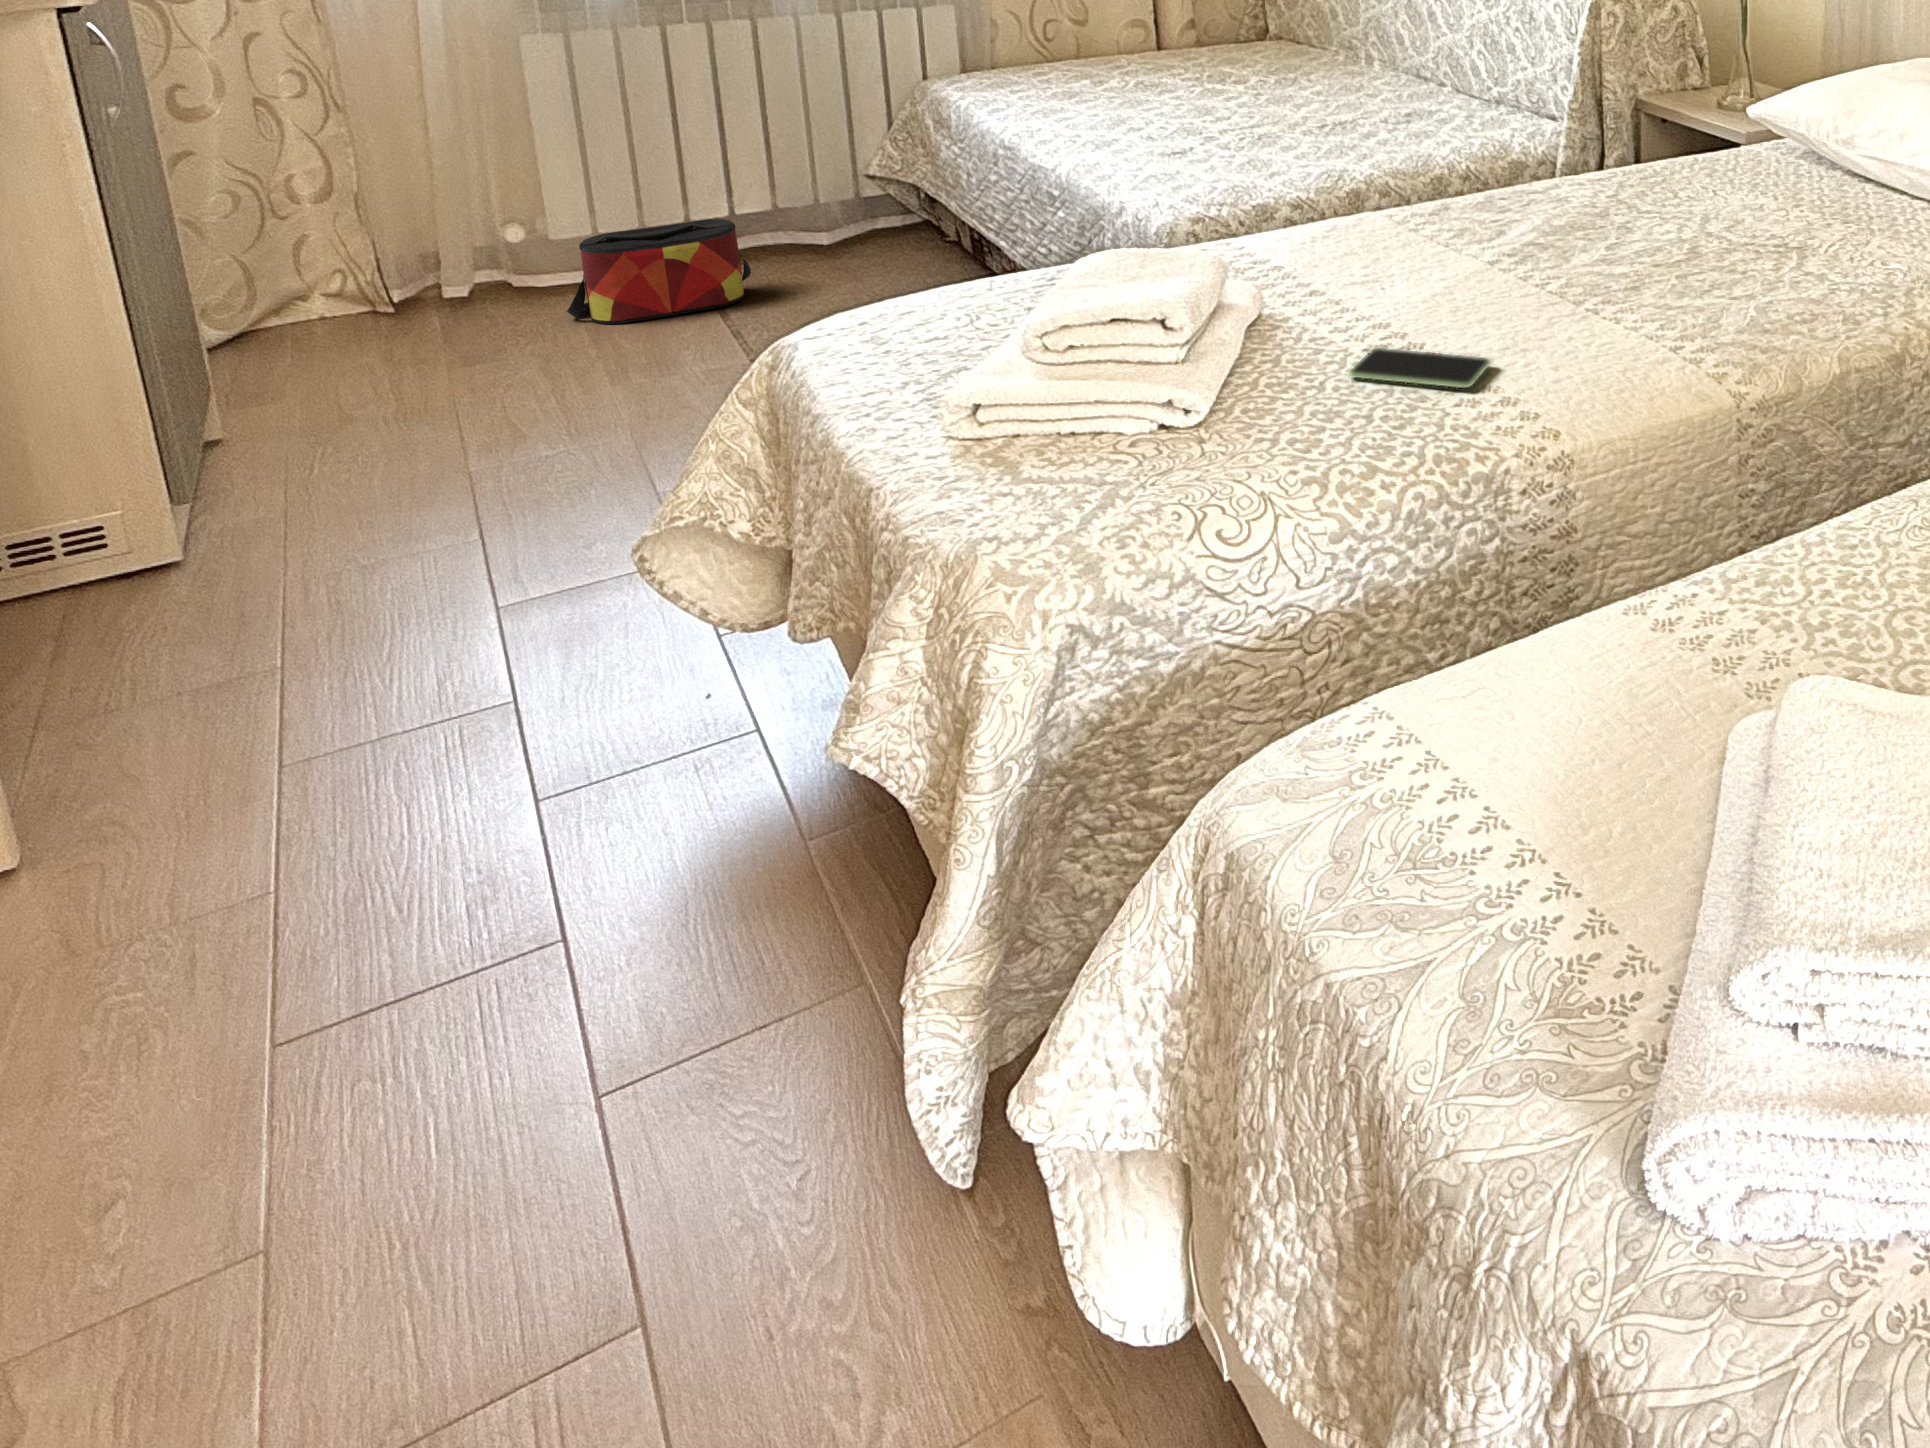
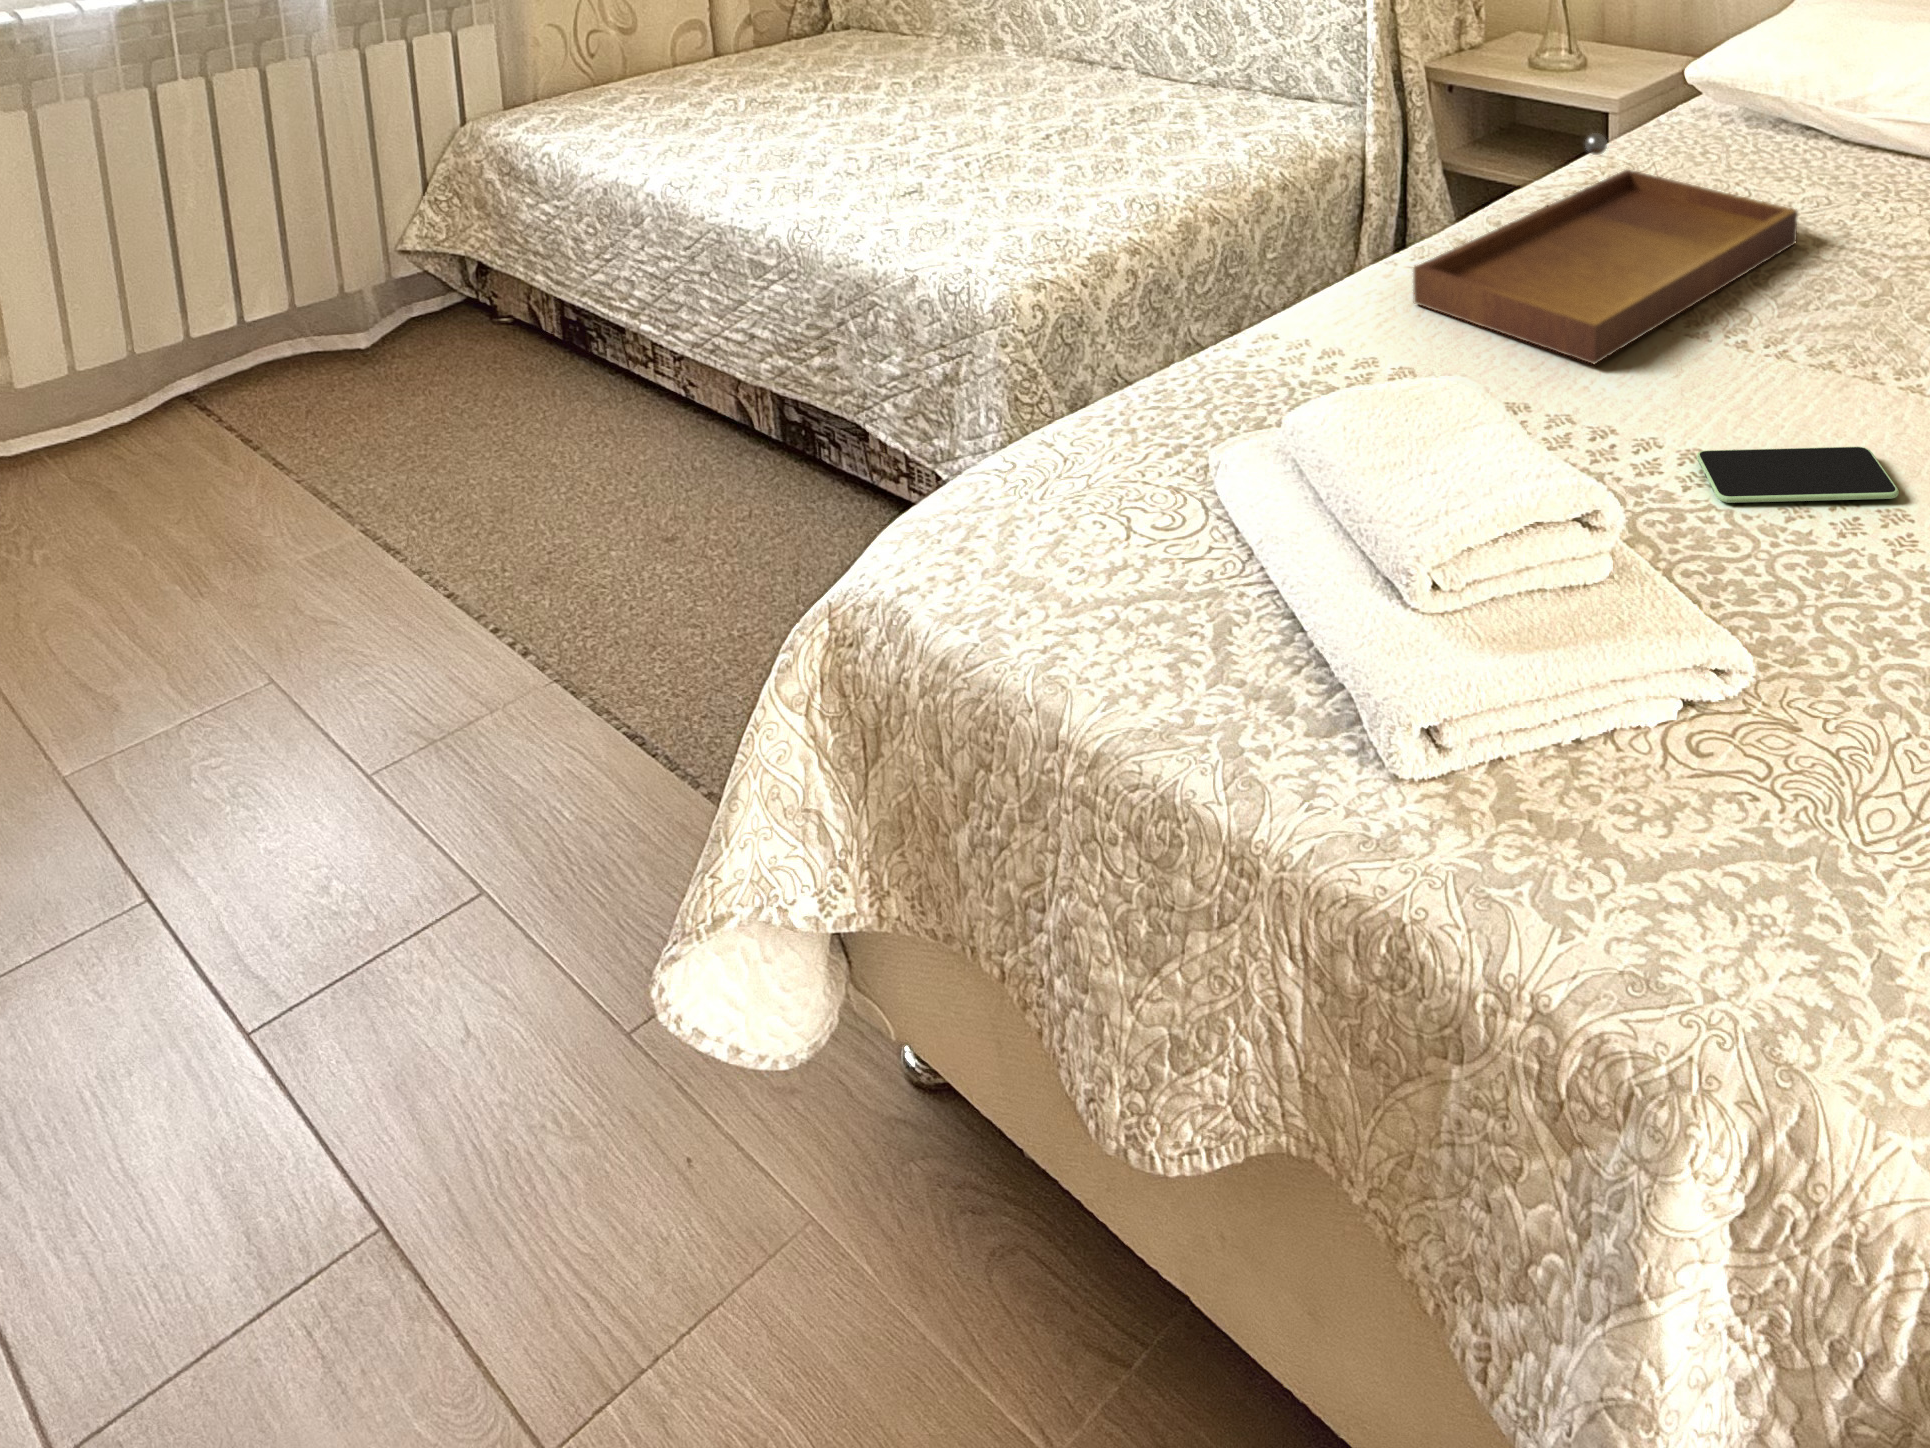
tray: none [1332,138,1676,294] -> present [1413,133,1798,364]
bag: present [567,219,751,324] -> none [50,331,274,494]

